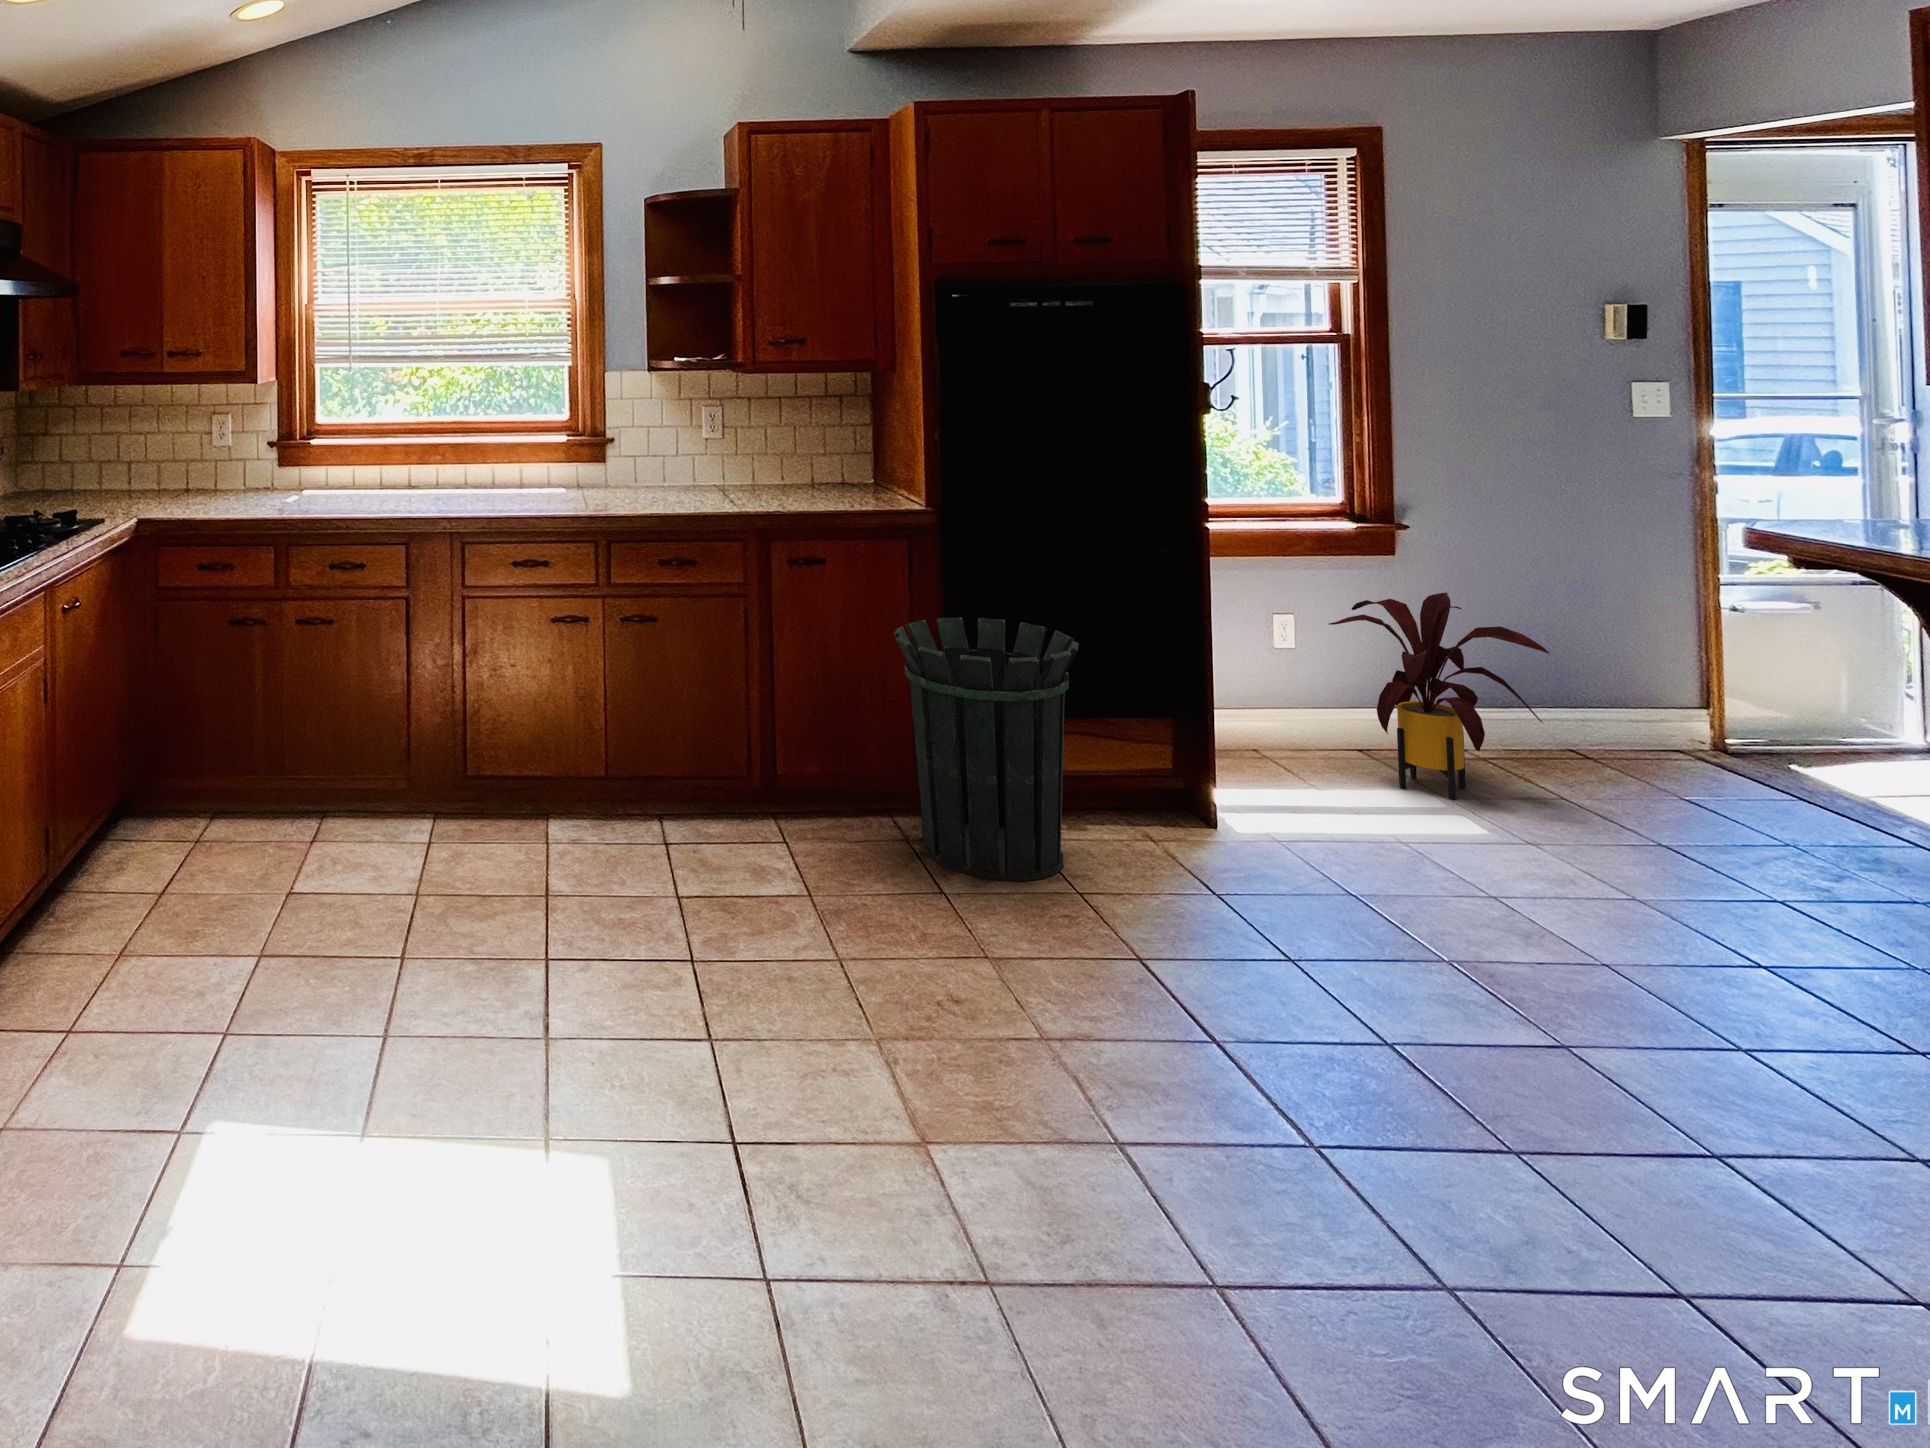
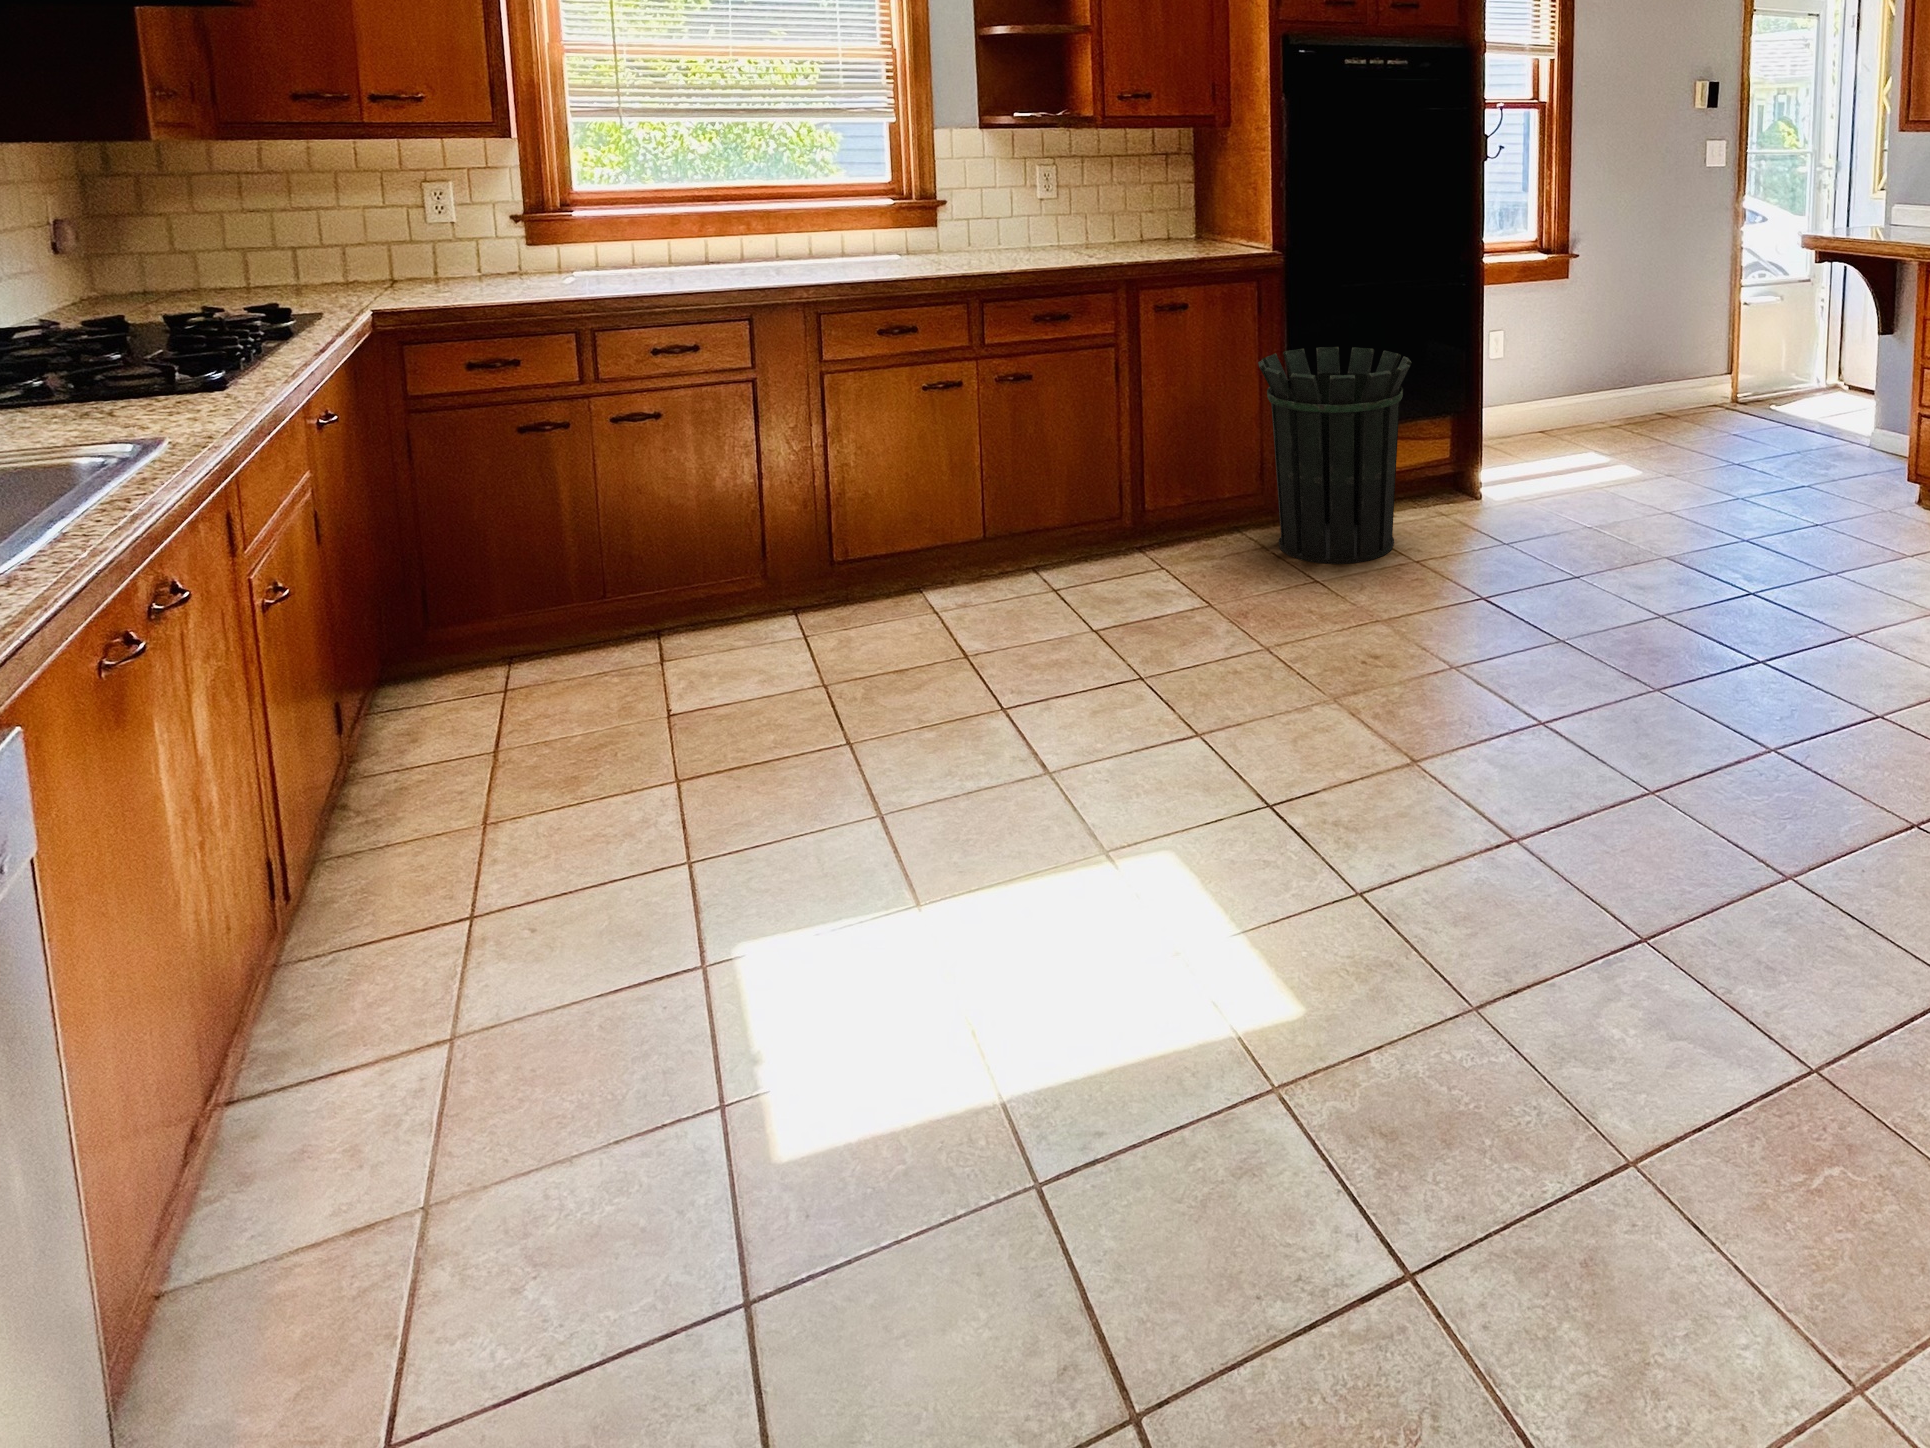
house plant: present [1329,593,1550,800] -> none [1536,303,1678,453]

